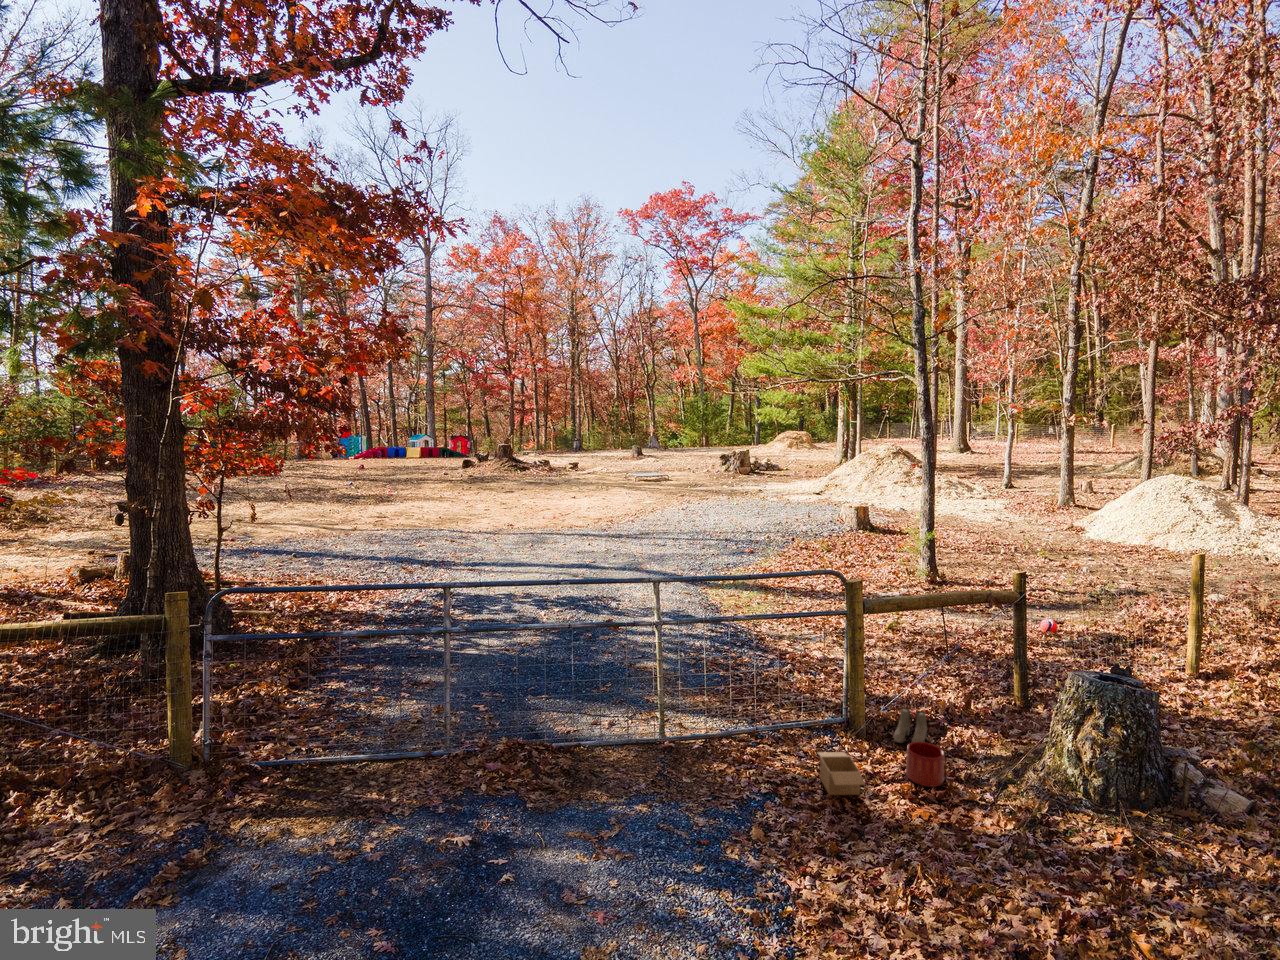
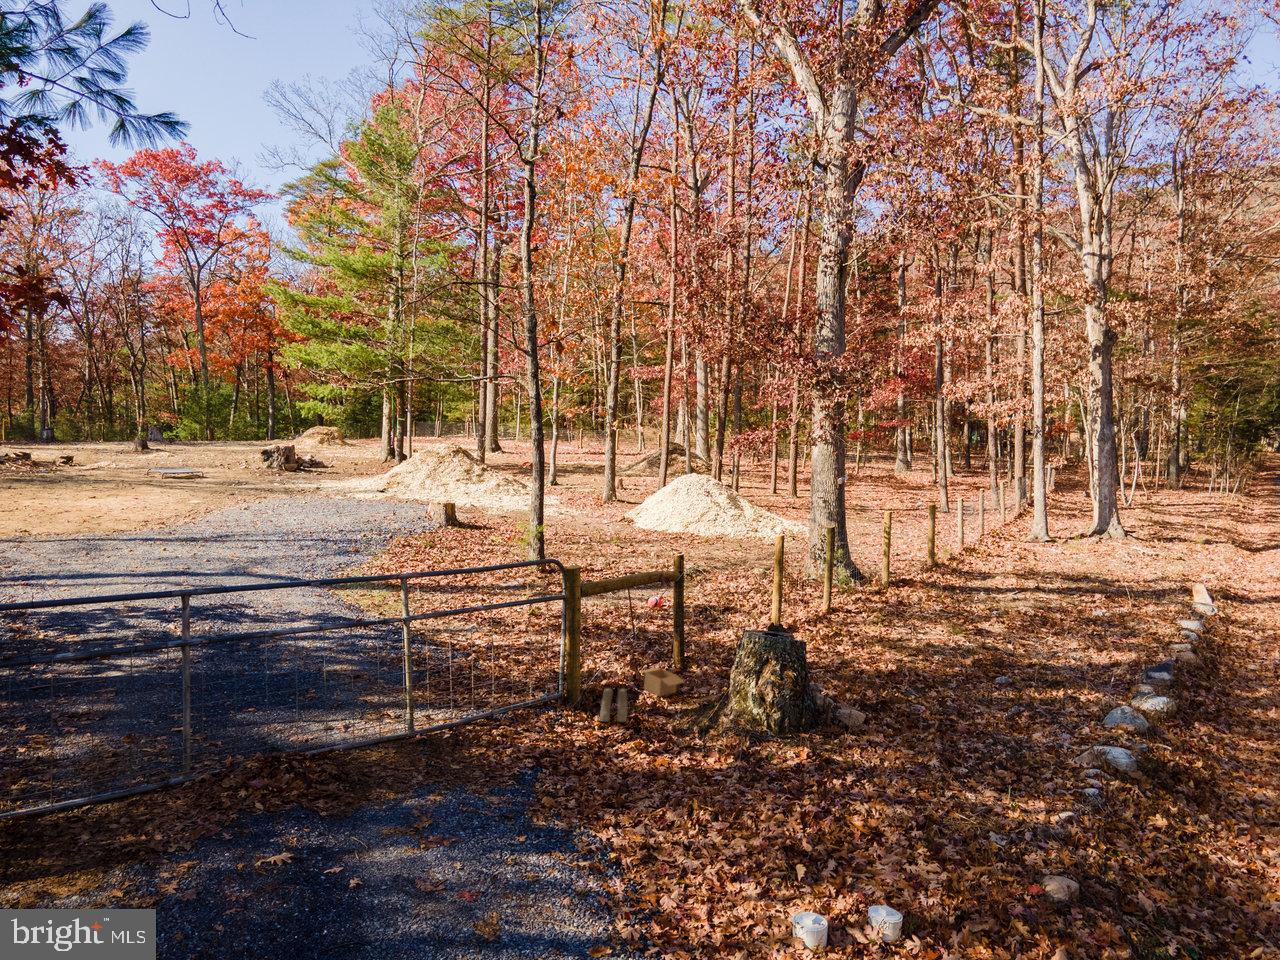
planter: present [906,742,944,787] -> none [631,713,666,754]
cardboard box: present [817,752,865,795] -> present [640,668,684,696]

